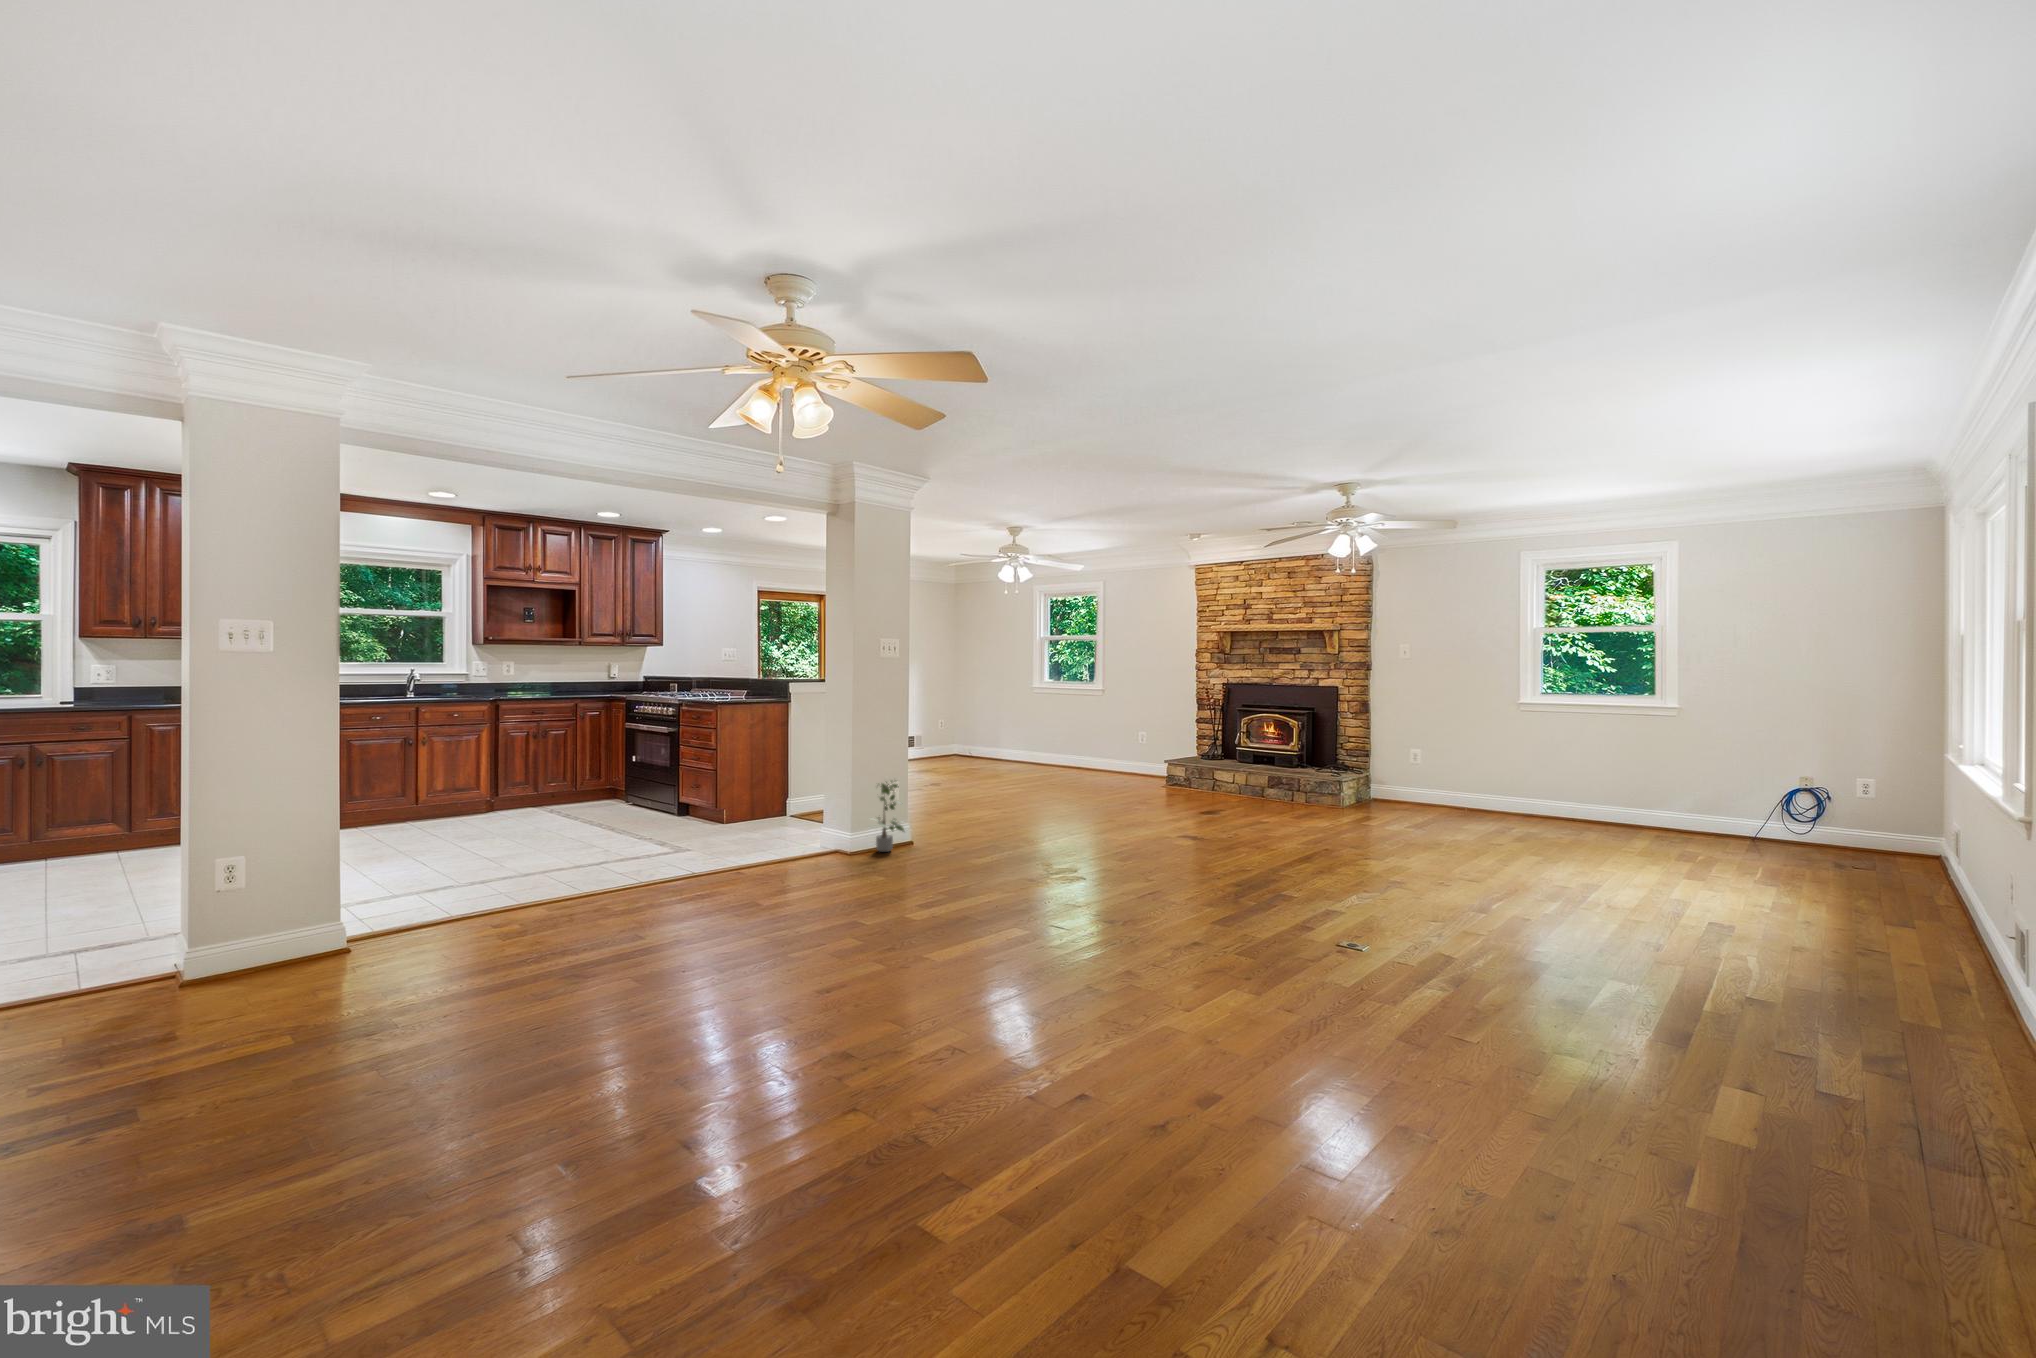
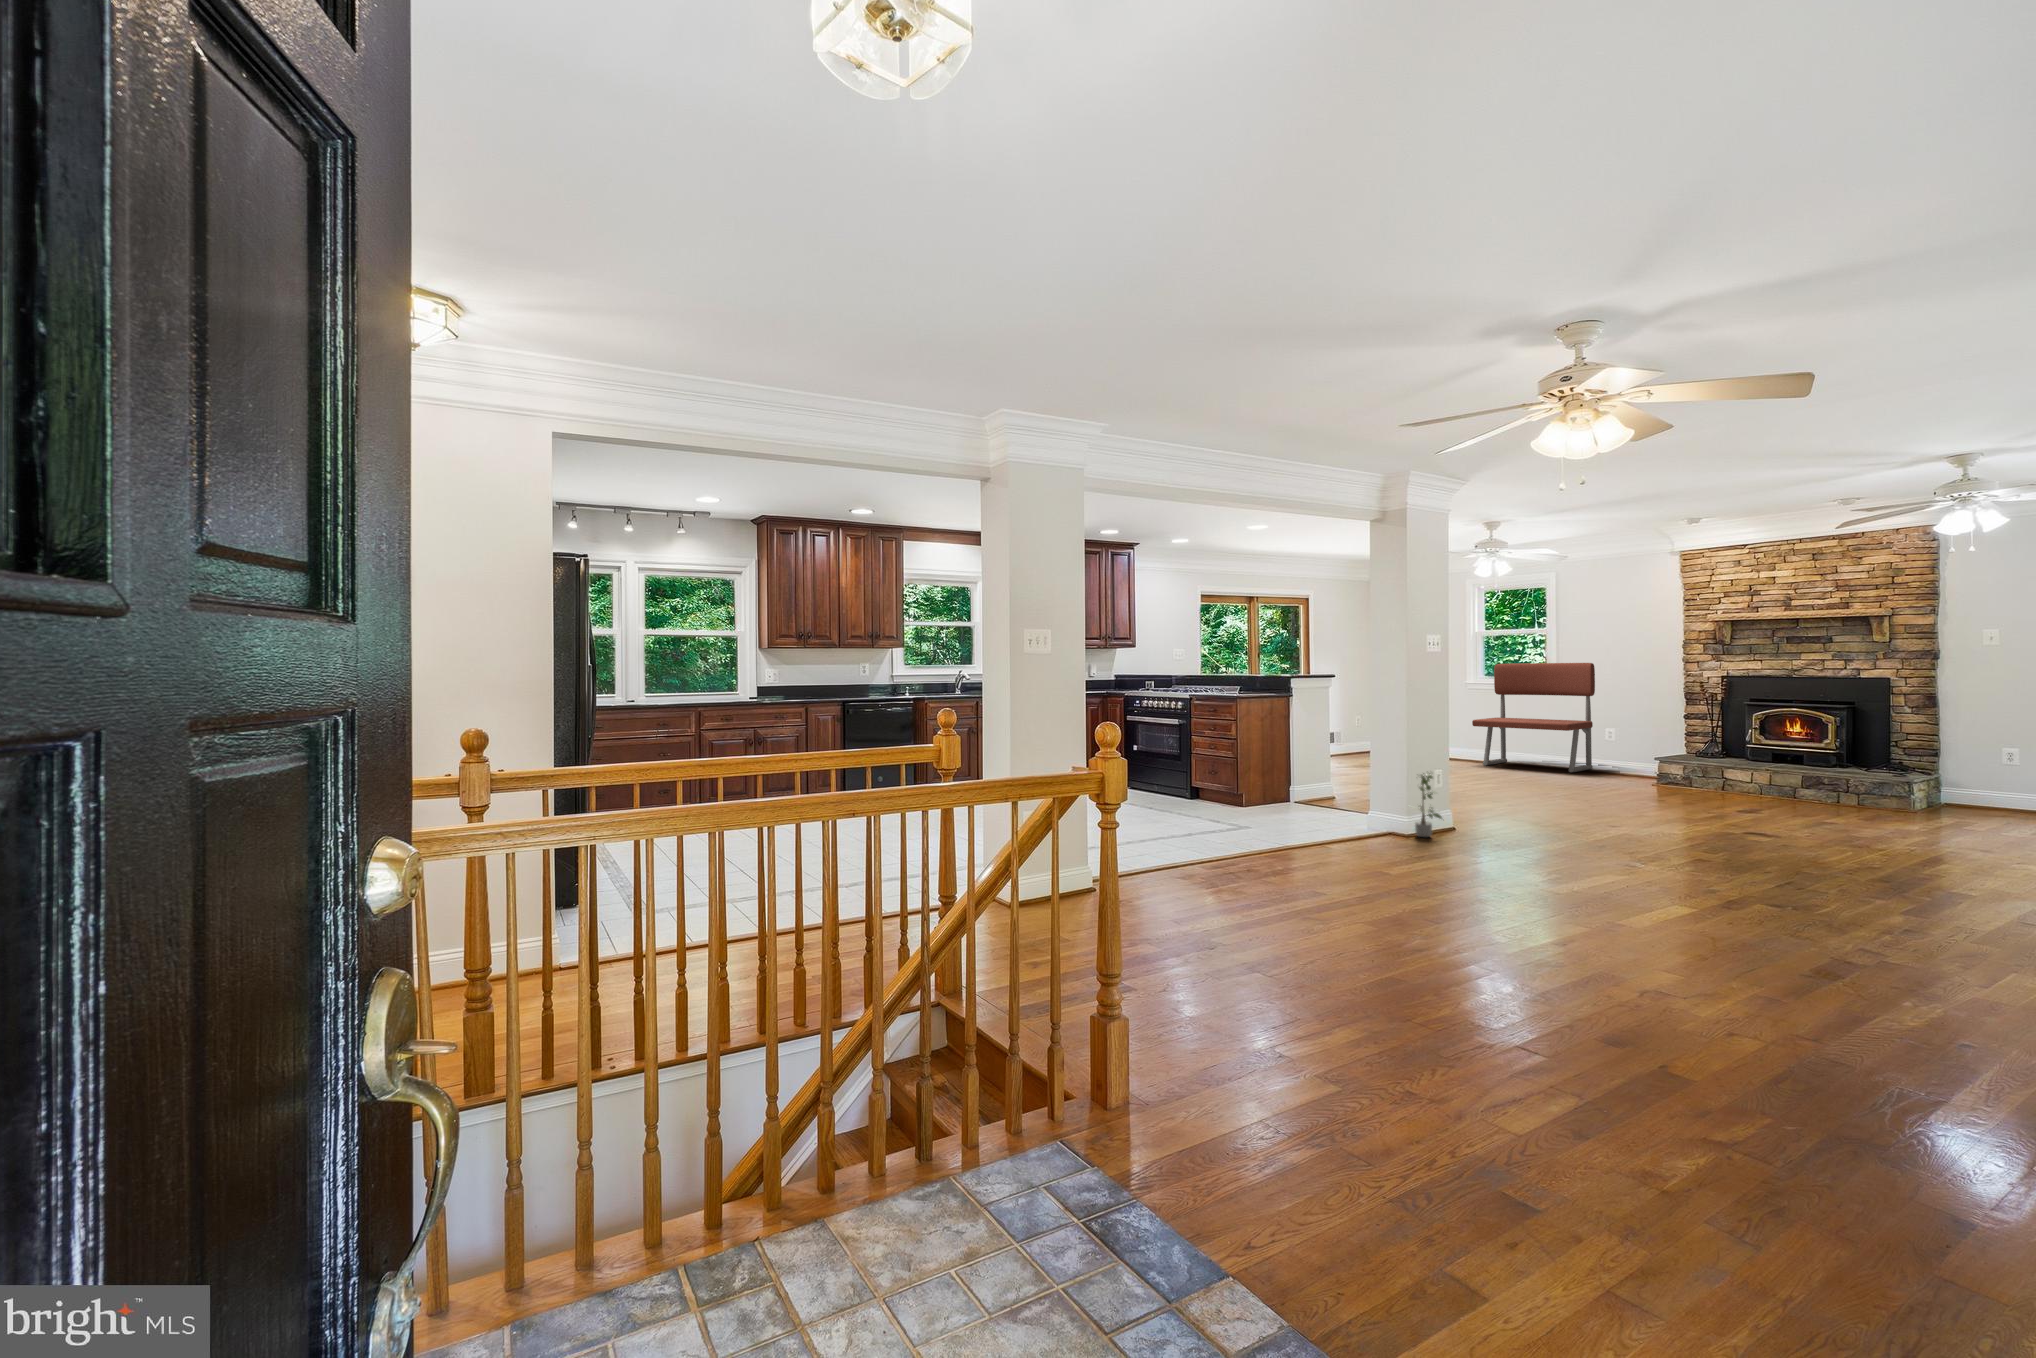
bench: none [1023,668,1130,776] -> present [1472,663,1595,772]

